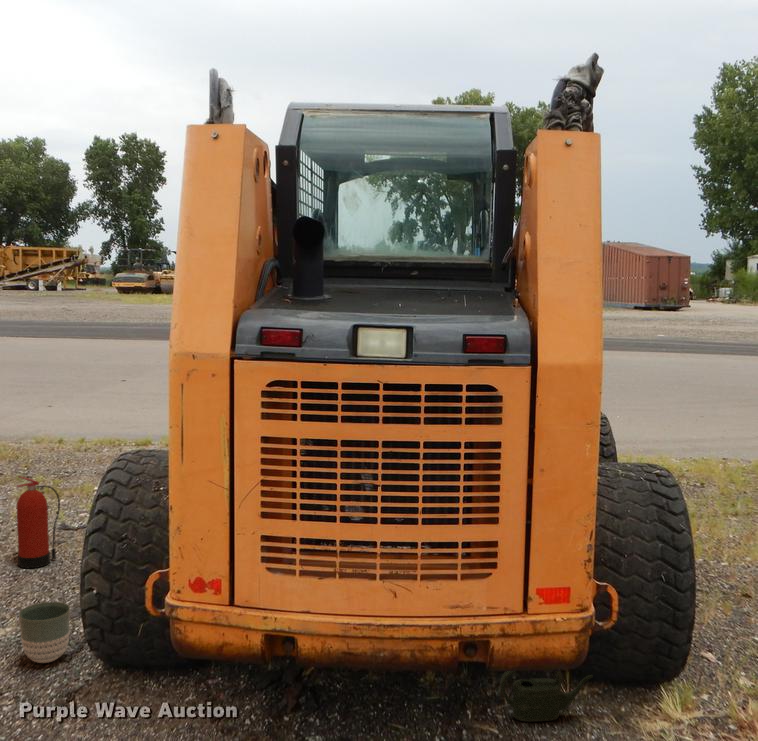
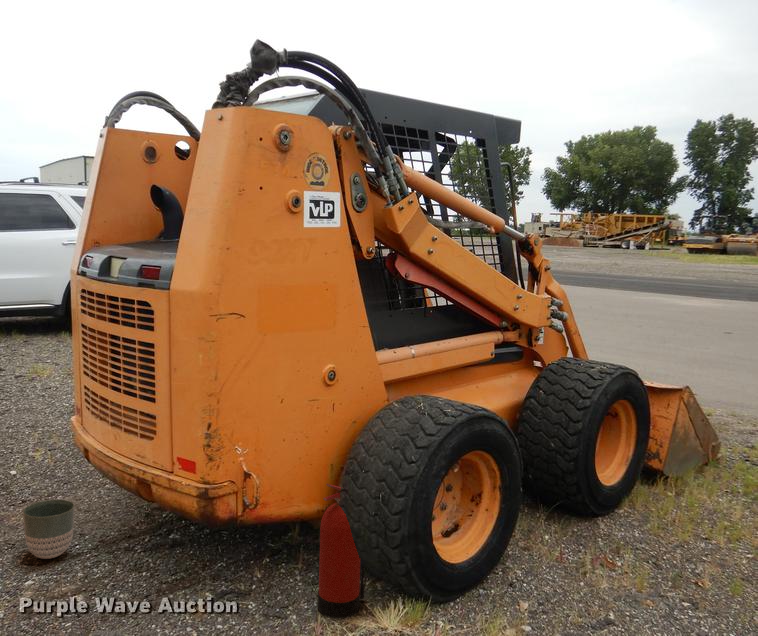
fire extinguisher: present [16,476,60,568] -> present [317,484,364,618]
watering can: present [500,671,593,722] -> none [493,559,581,617]

